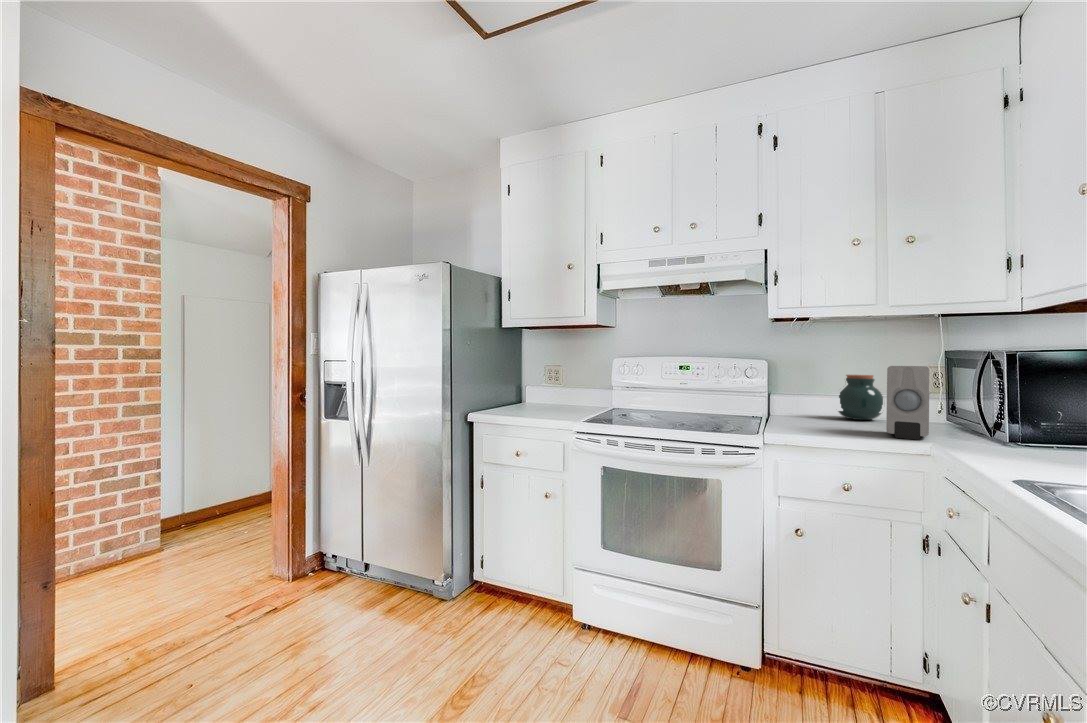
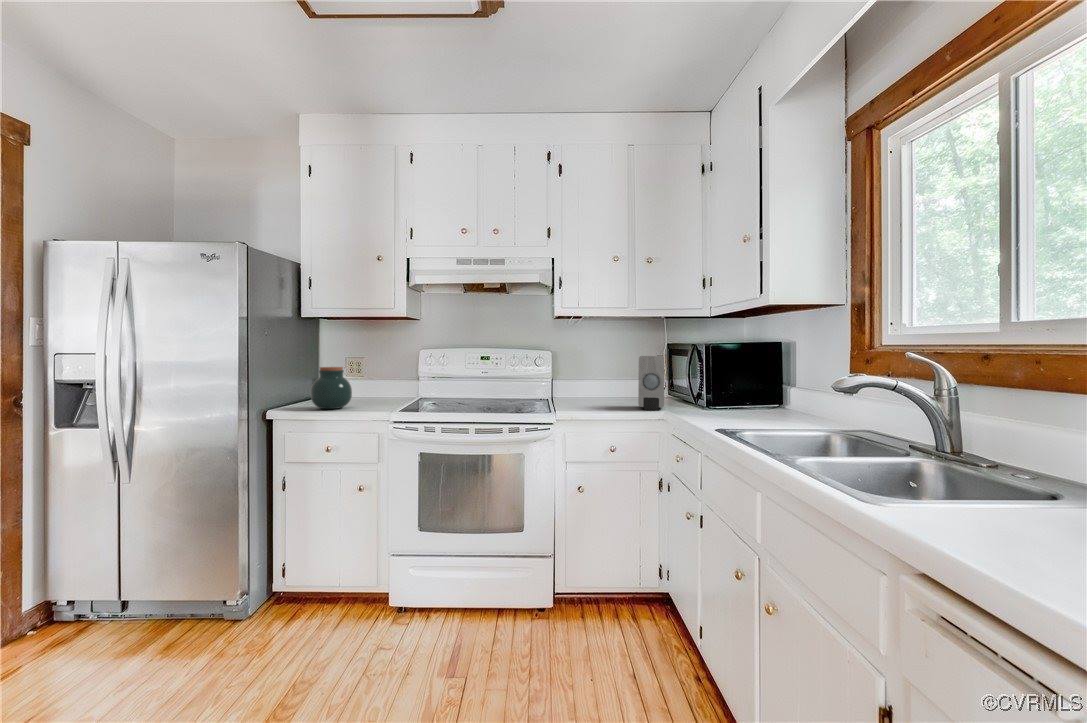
jar: present [838,375,883,420] -> present [311,367,352,409]

